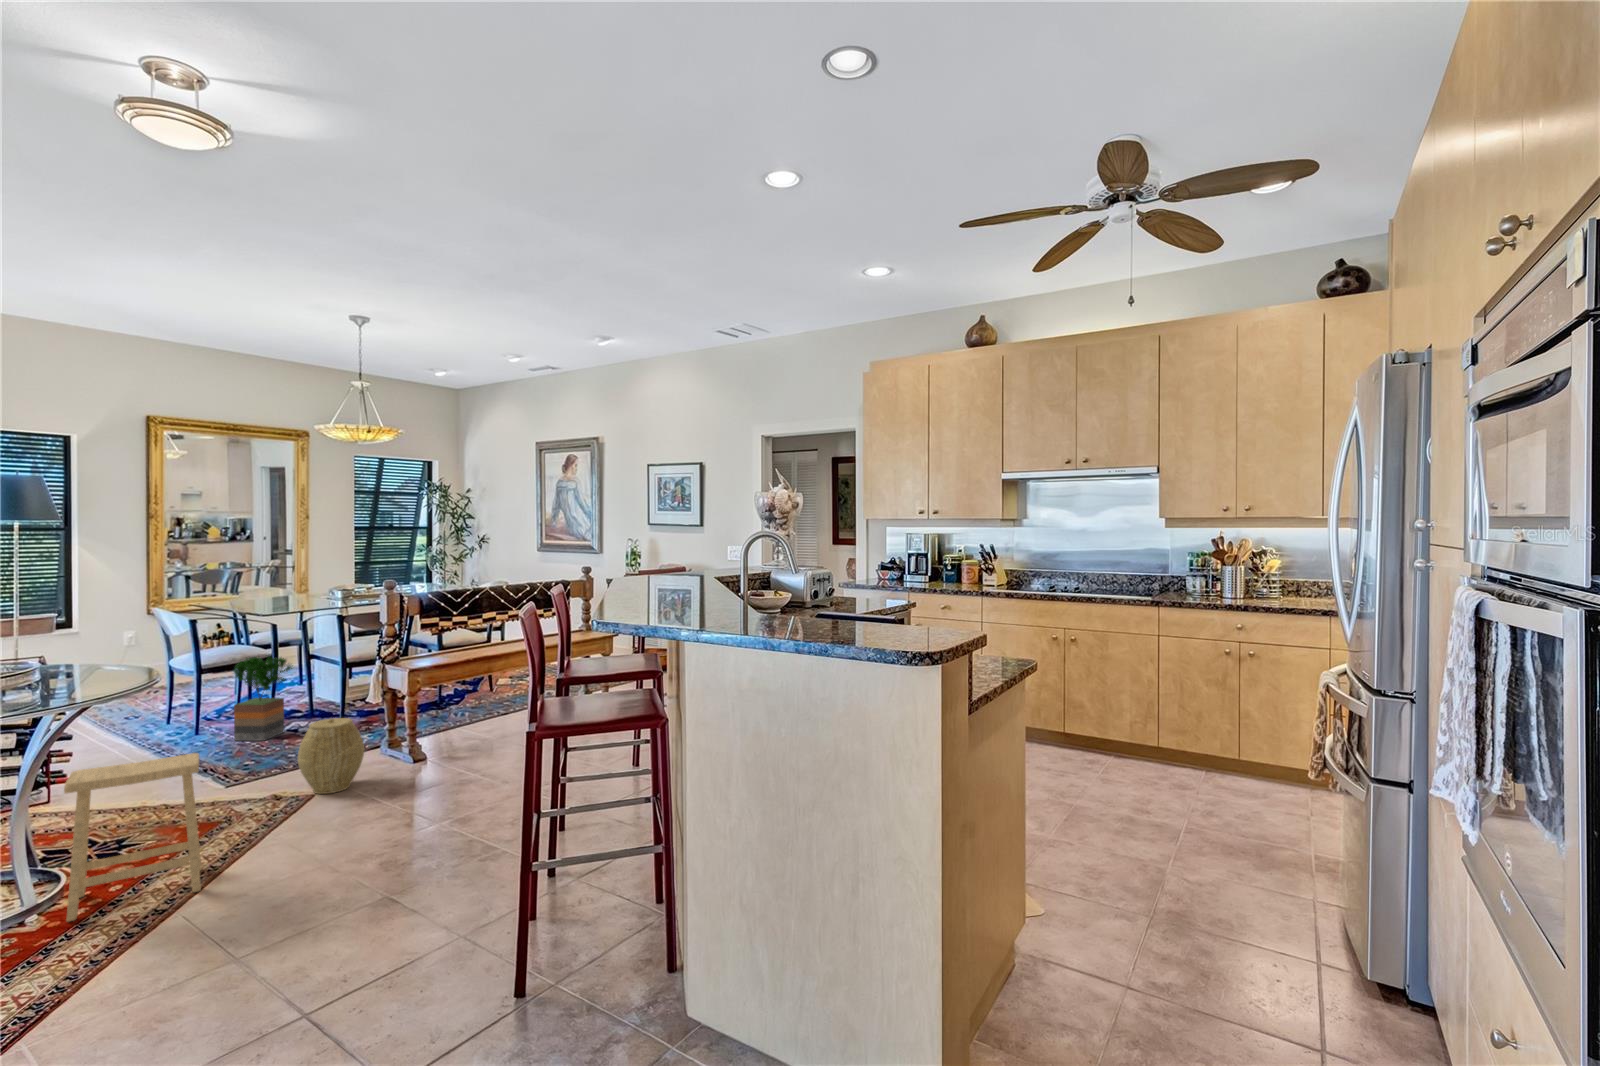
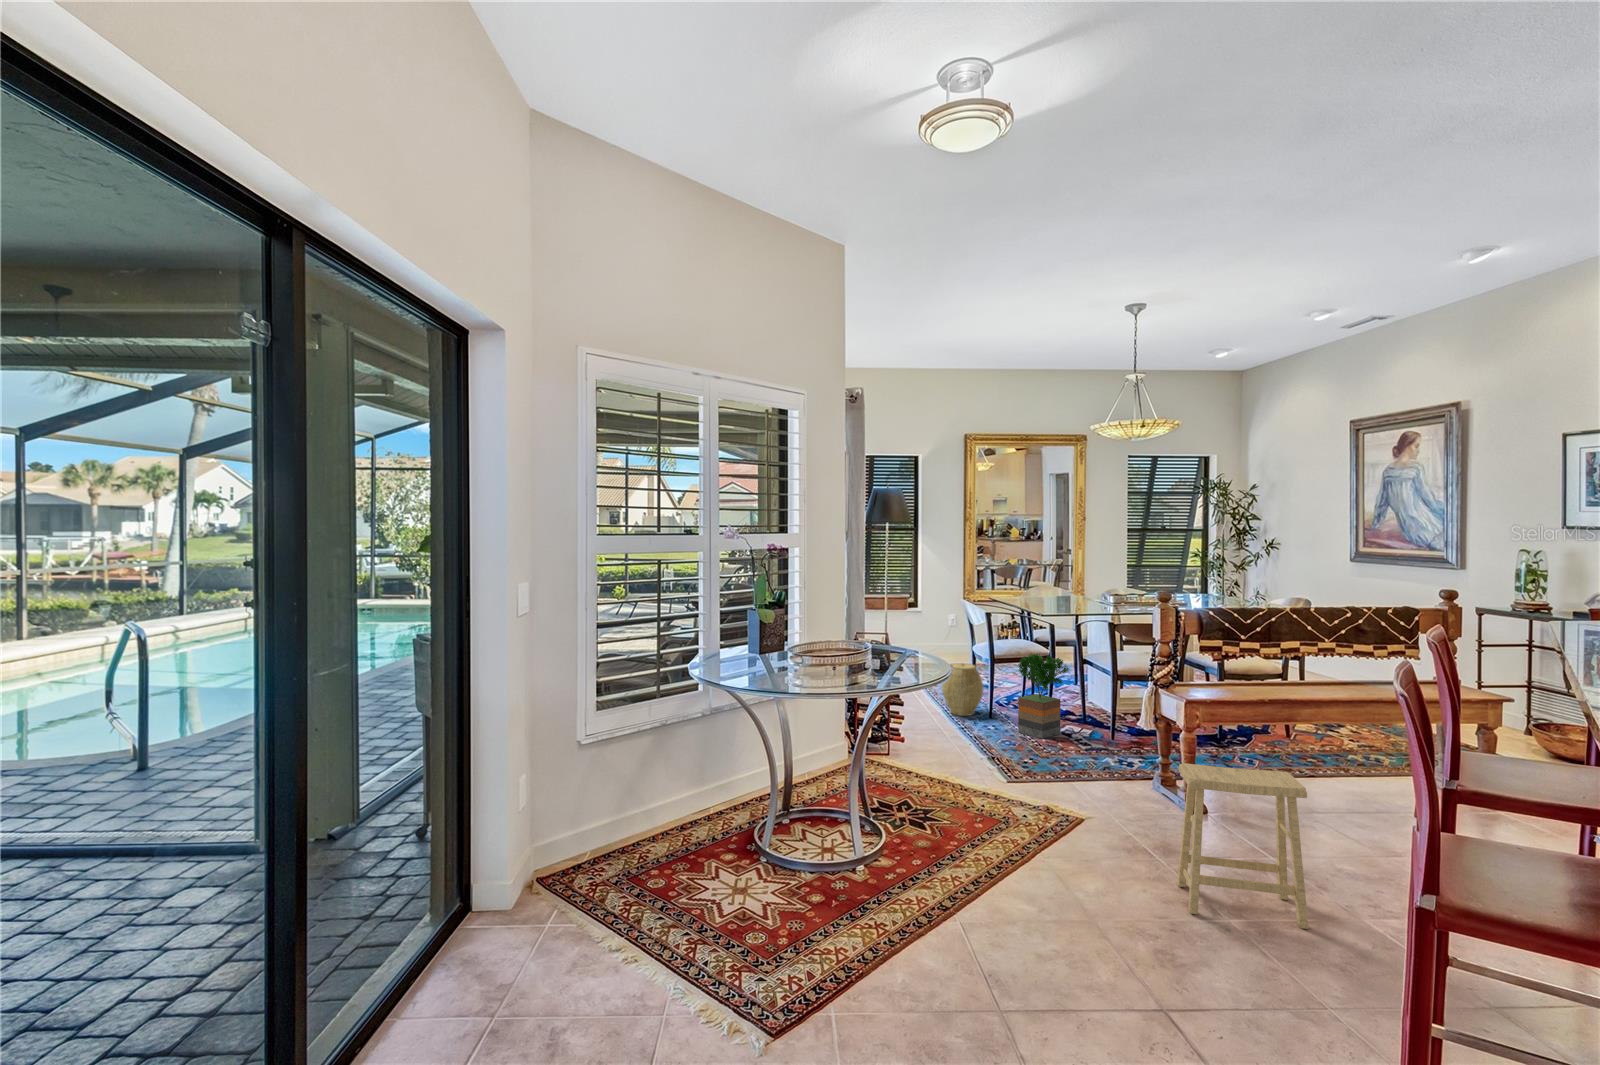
woven basket: present [298,718,364,794] -> present [942,663,983,716]
footstool: present [64,753,202,922] -> present [1177,763,1308,929]

